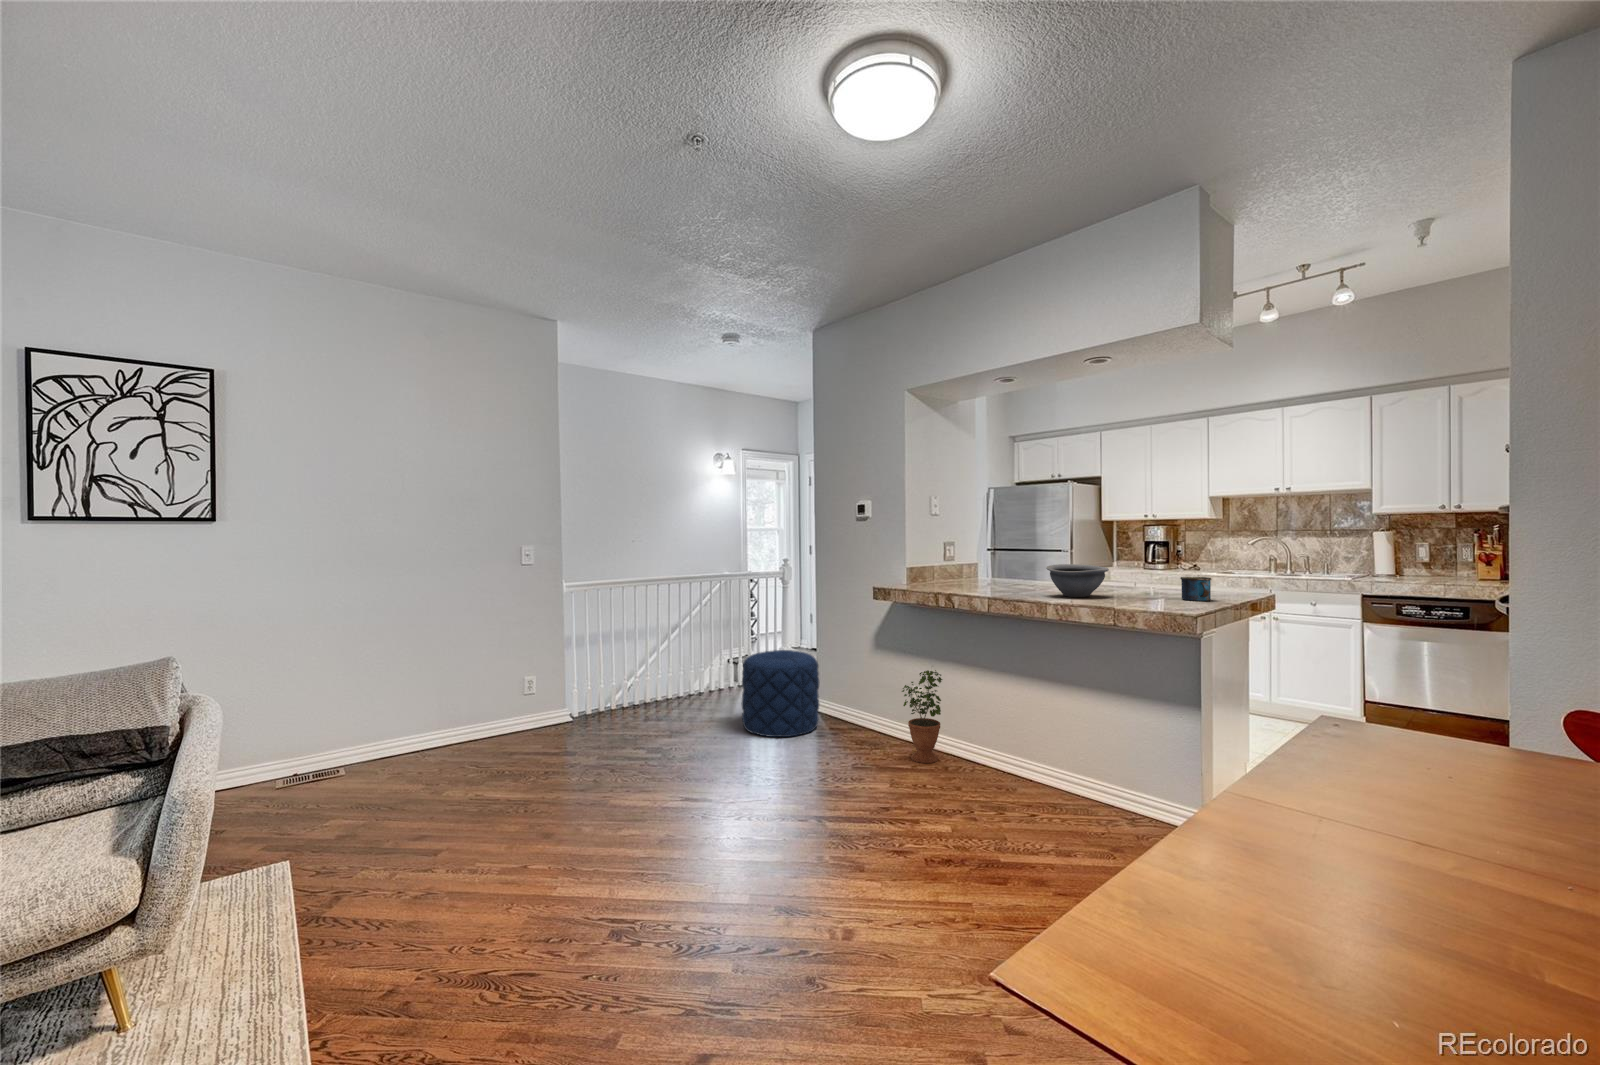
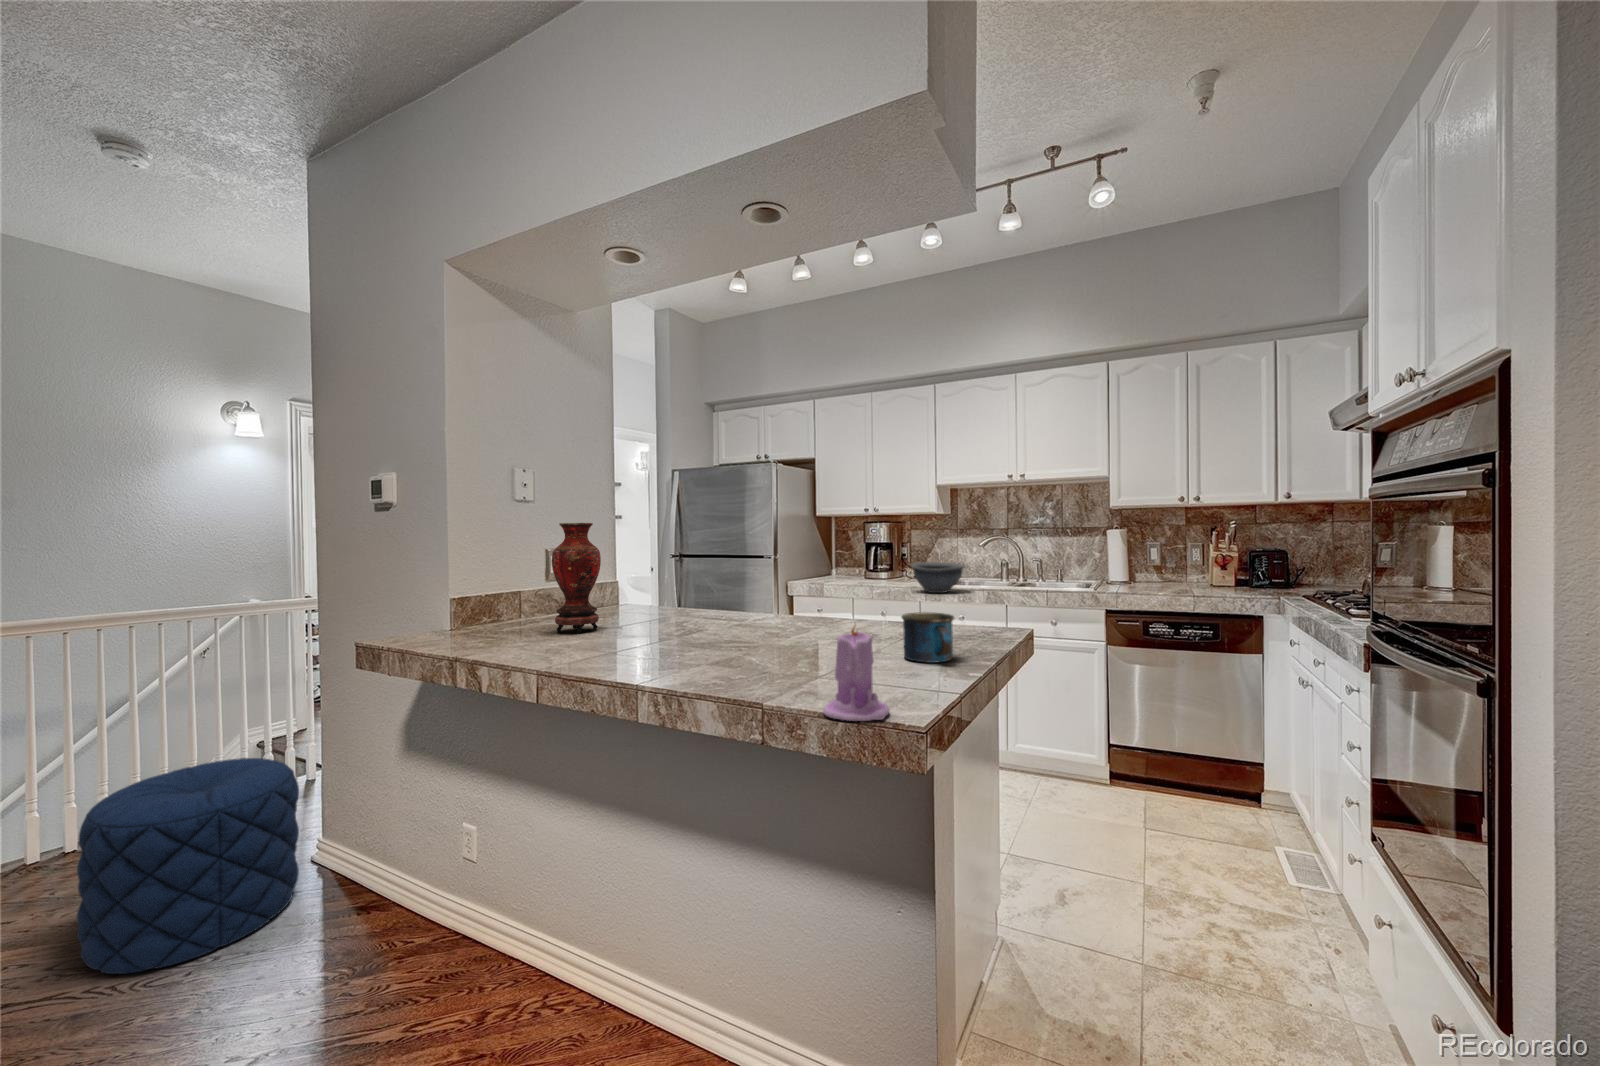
vase: none [961,528,987,588] -> present [552,523,601,633]
bowl: present [1046,564,1109,597] -> present [911,562,965,593]
candle: none [1145,571,1176,609] -> present [823,626,889,721]
potted plant: present [902,670,942,763] -> none [394,796,494,1012]

